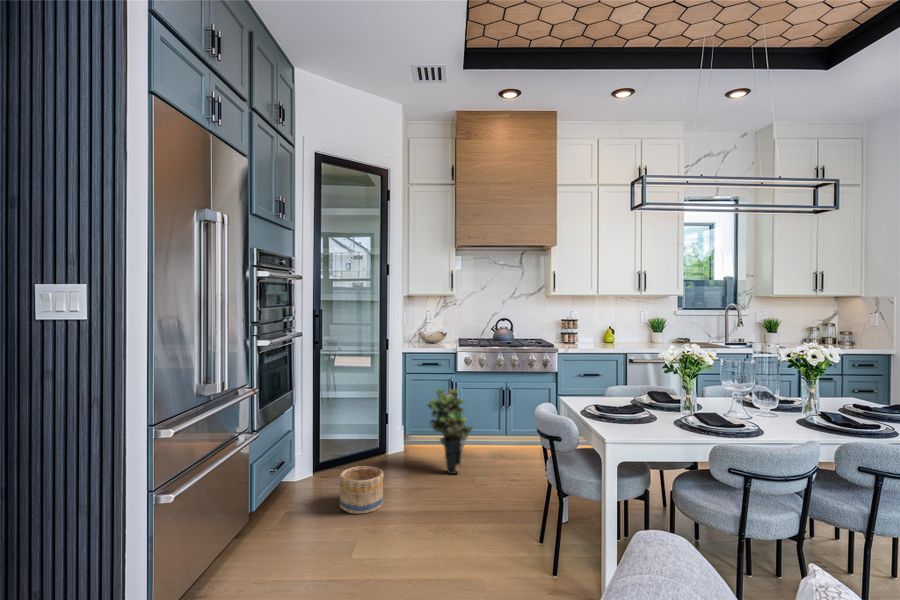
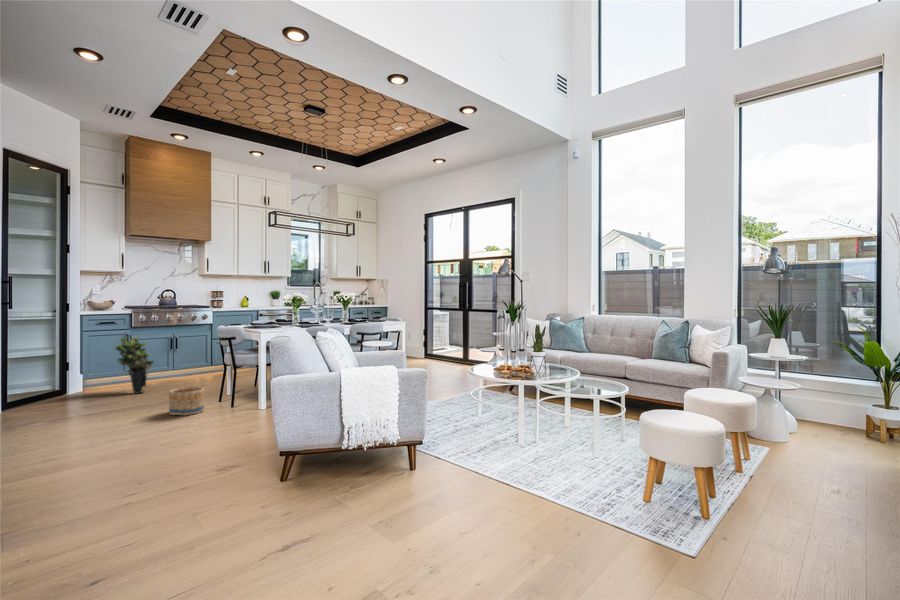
basket: present [339,466,384,514] -> present [169,387,204,415]

